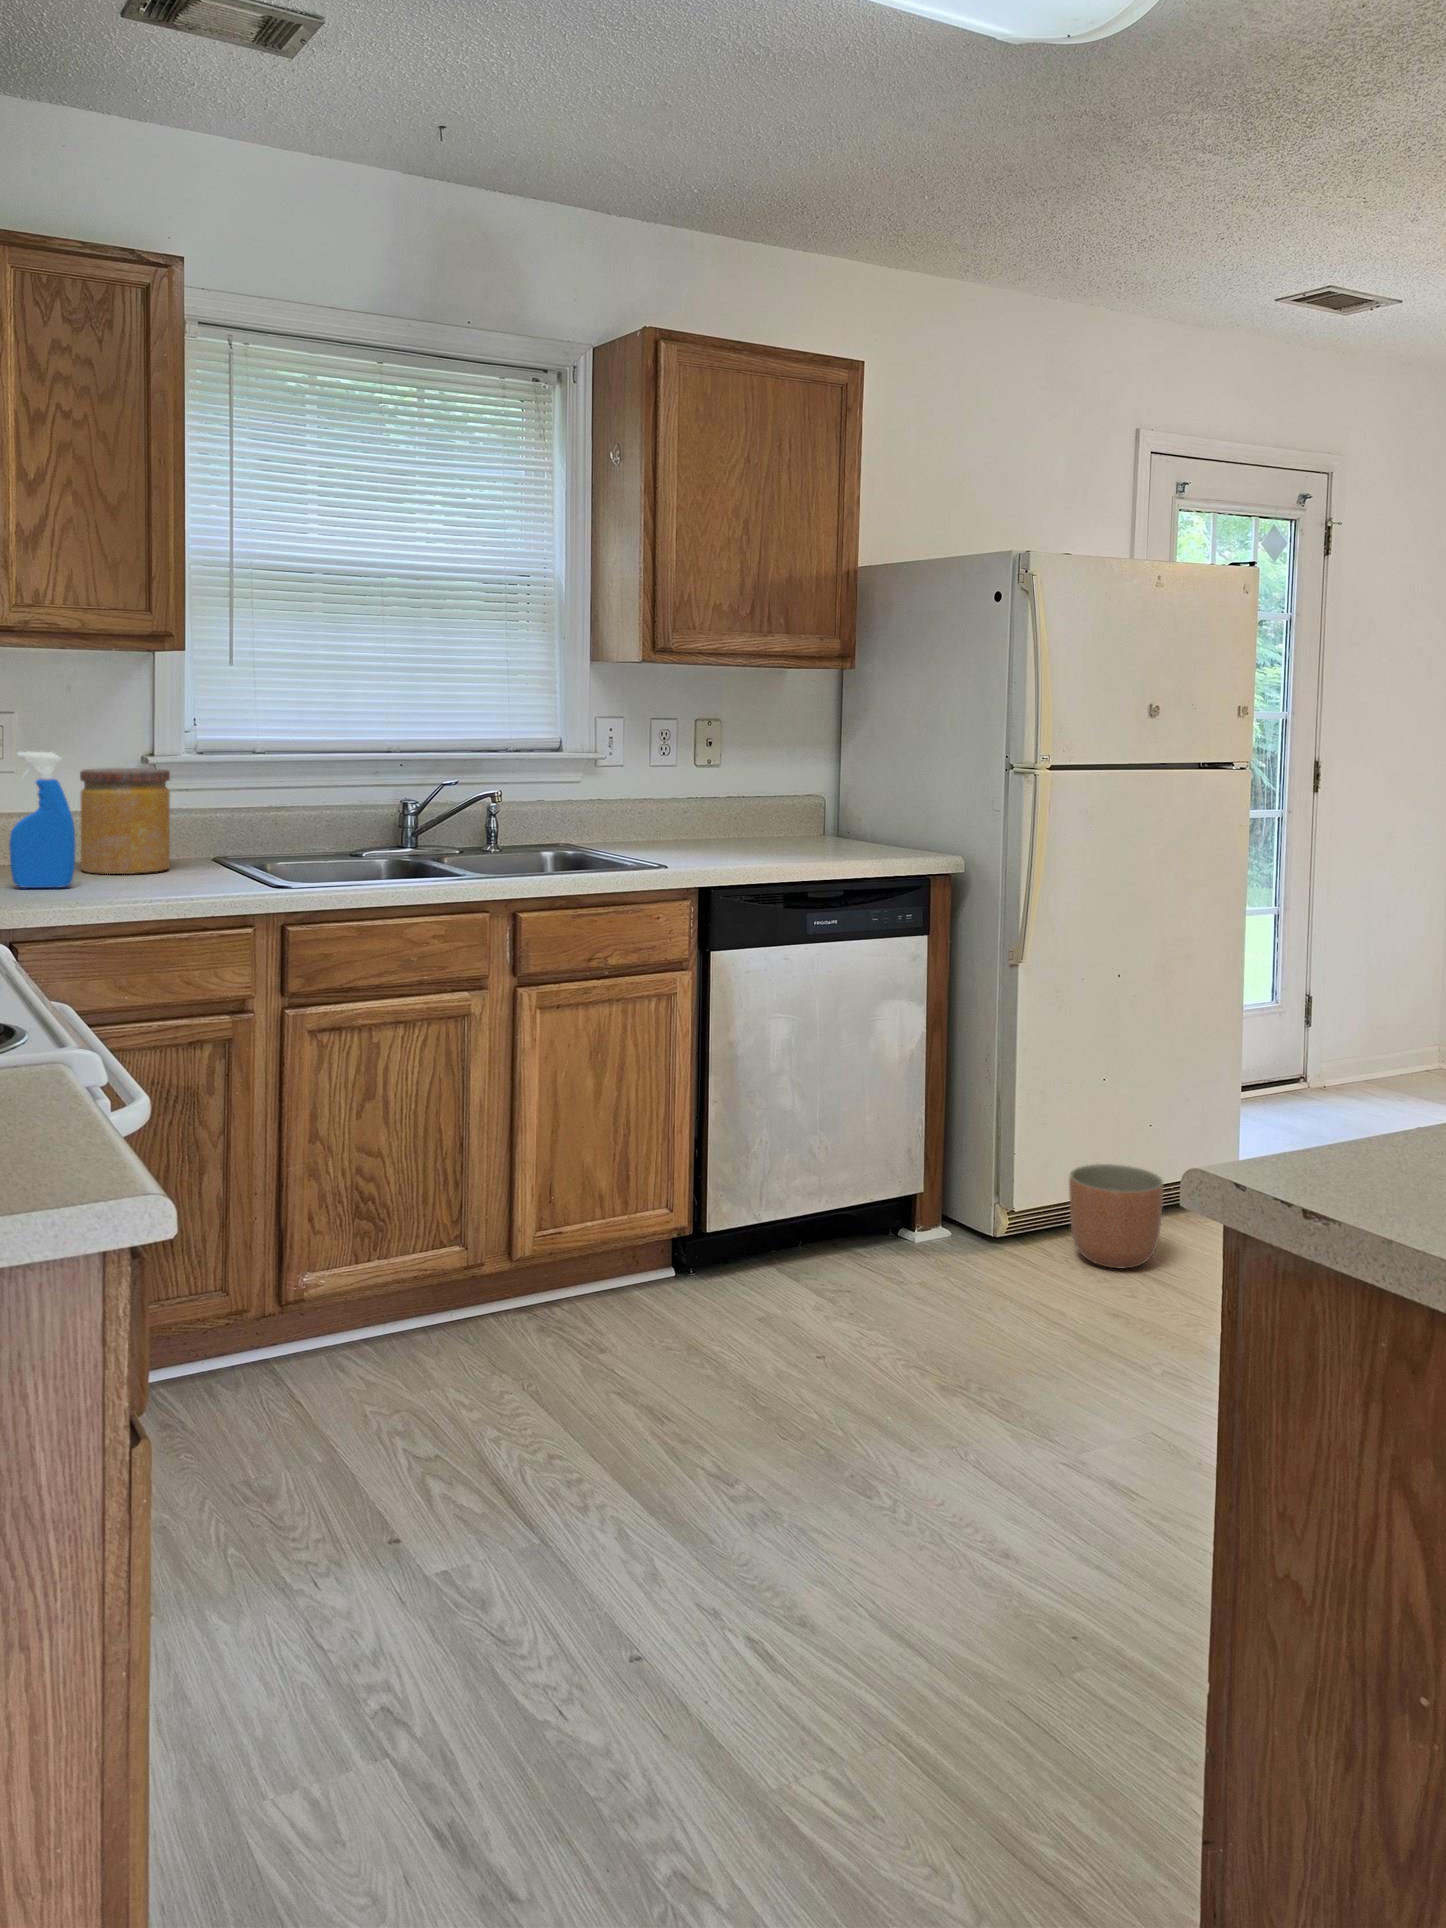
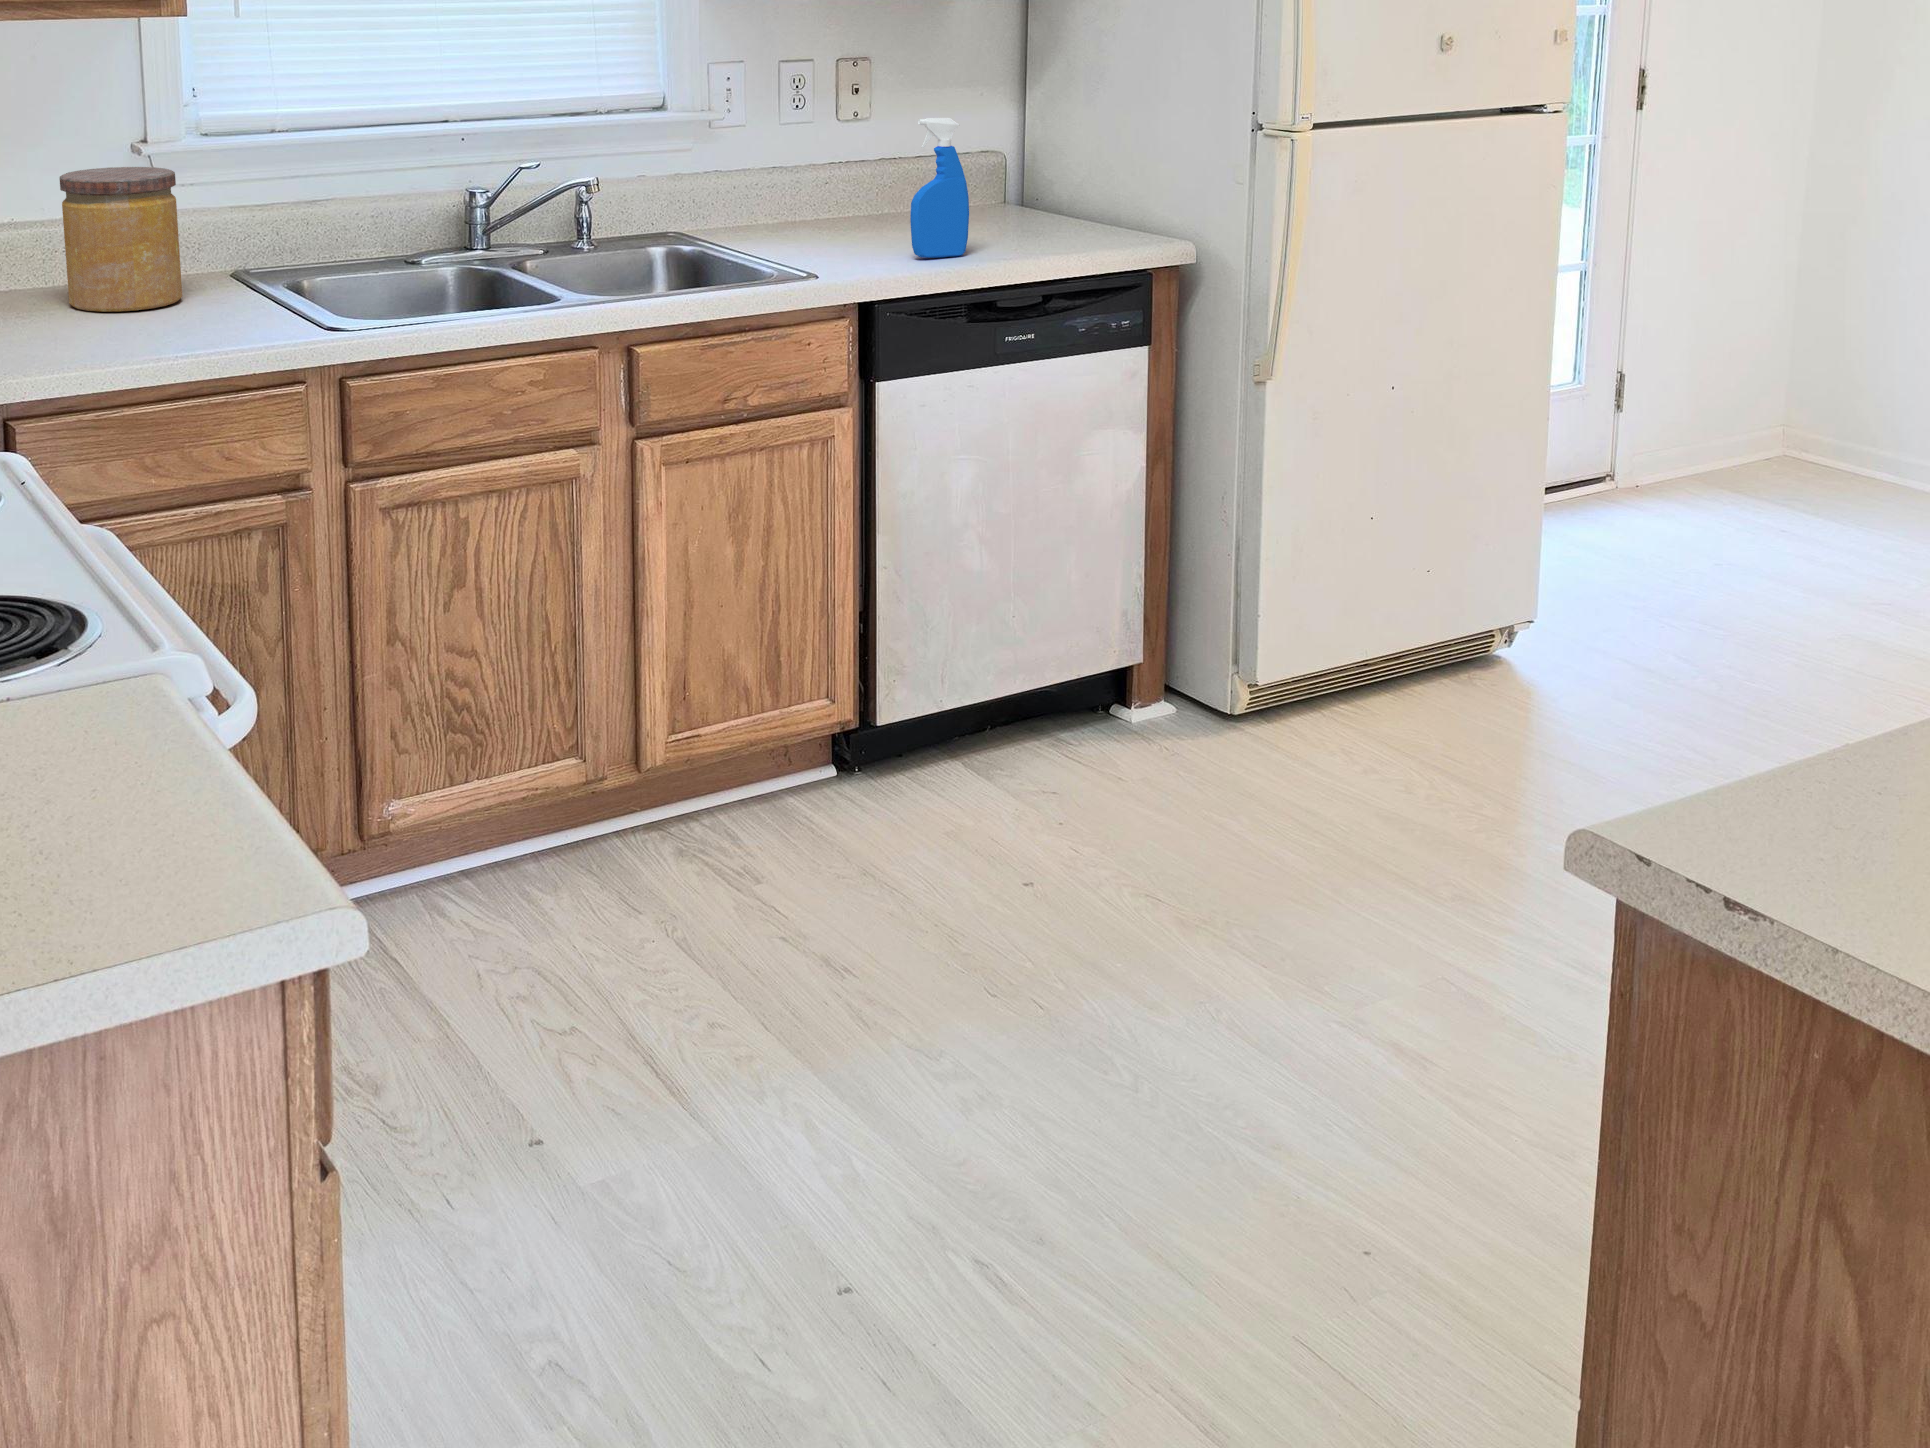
spray bottle: present [9,752,76,888] -> present [910,118,969,258]
planter: present [1069,1164,1163,1268] -> none [1327,626,1444,756]

